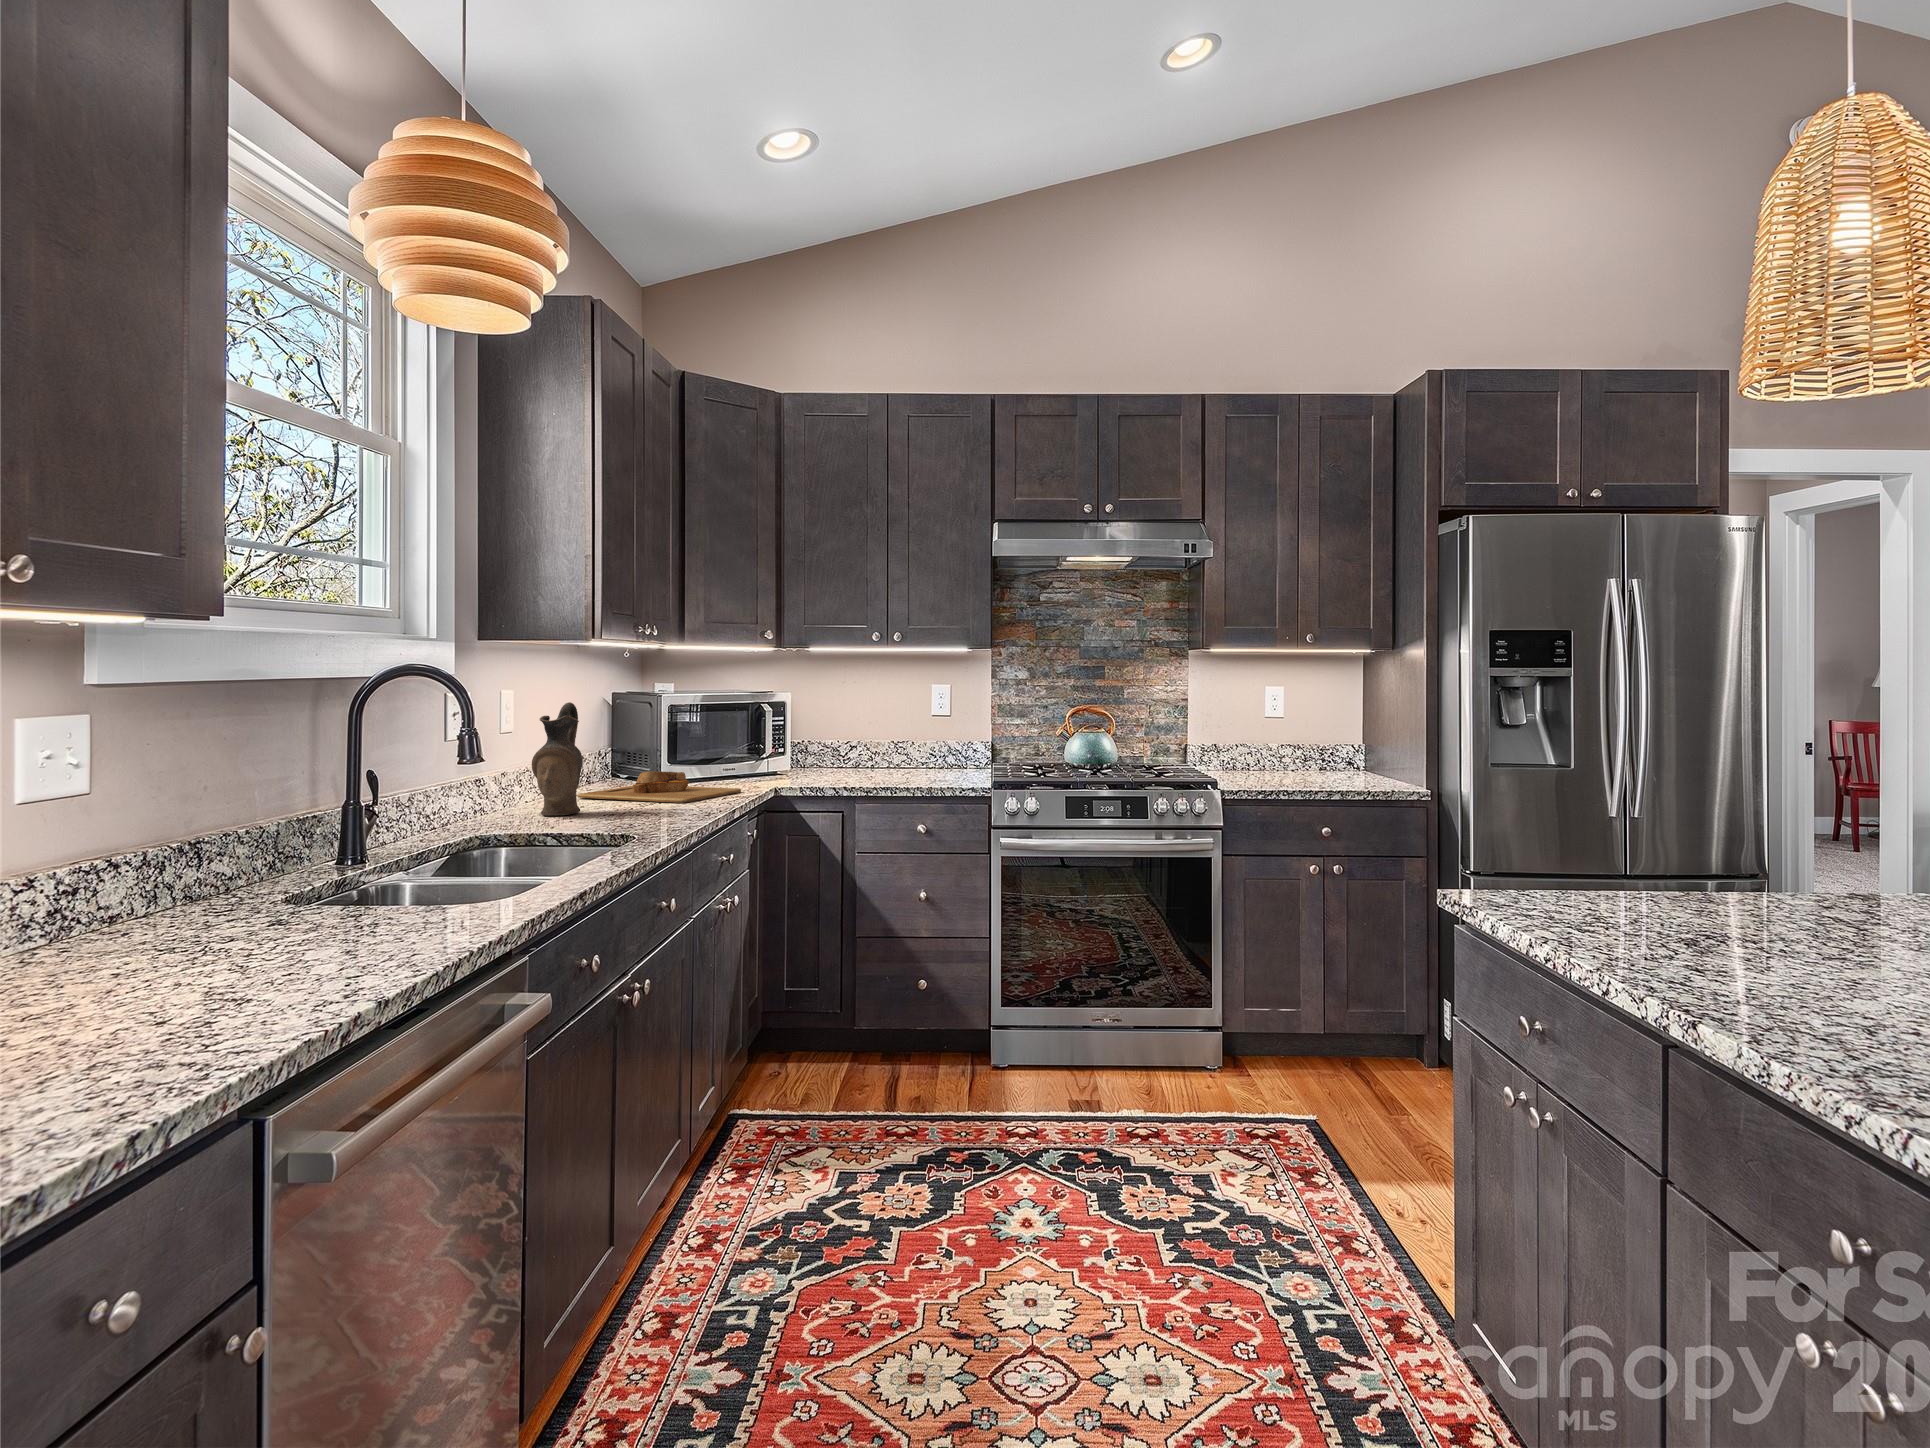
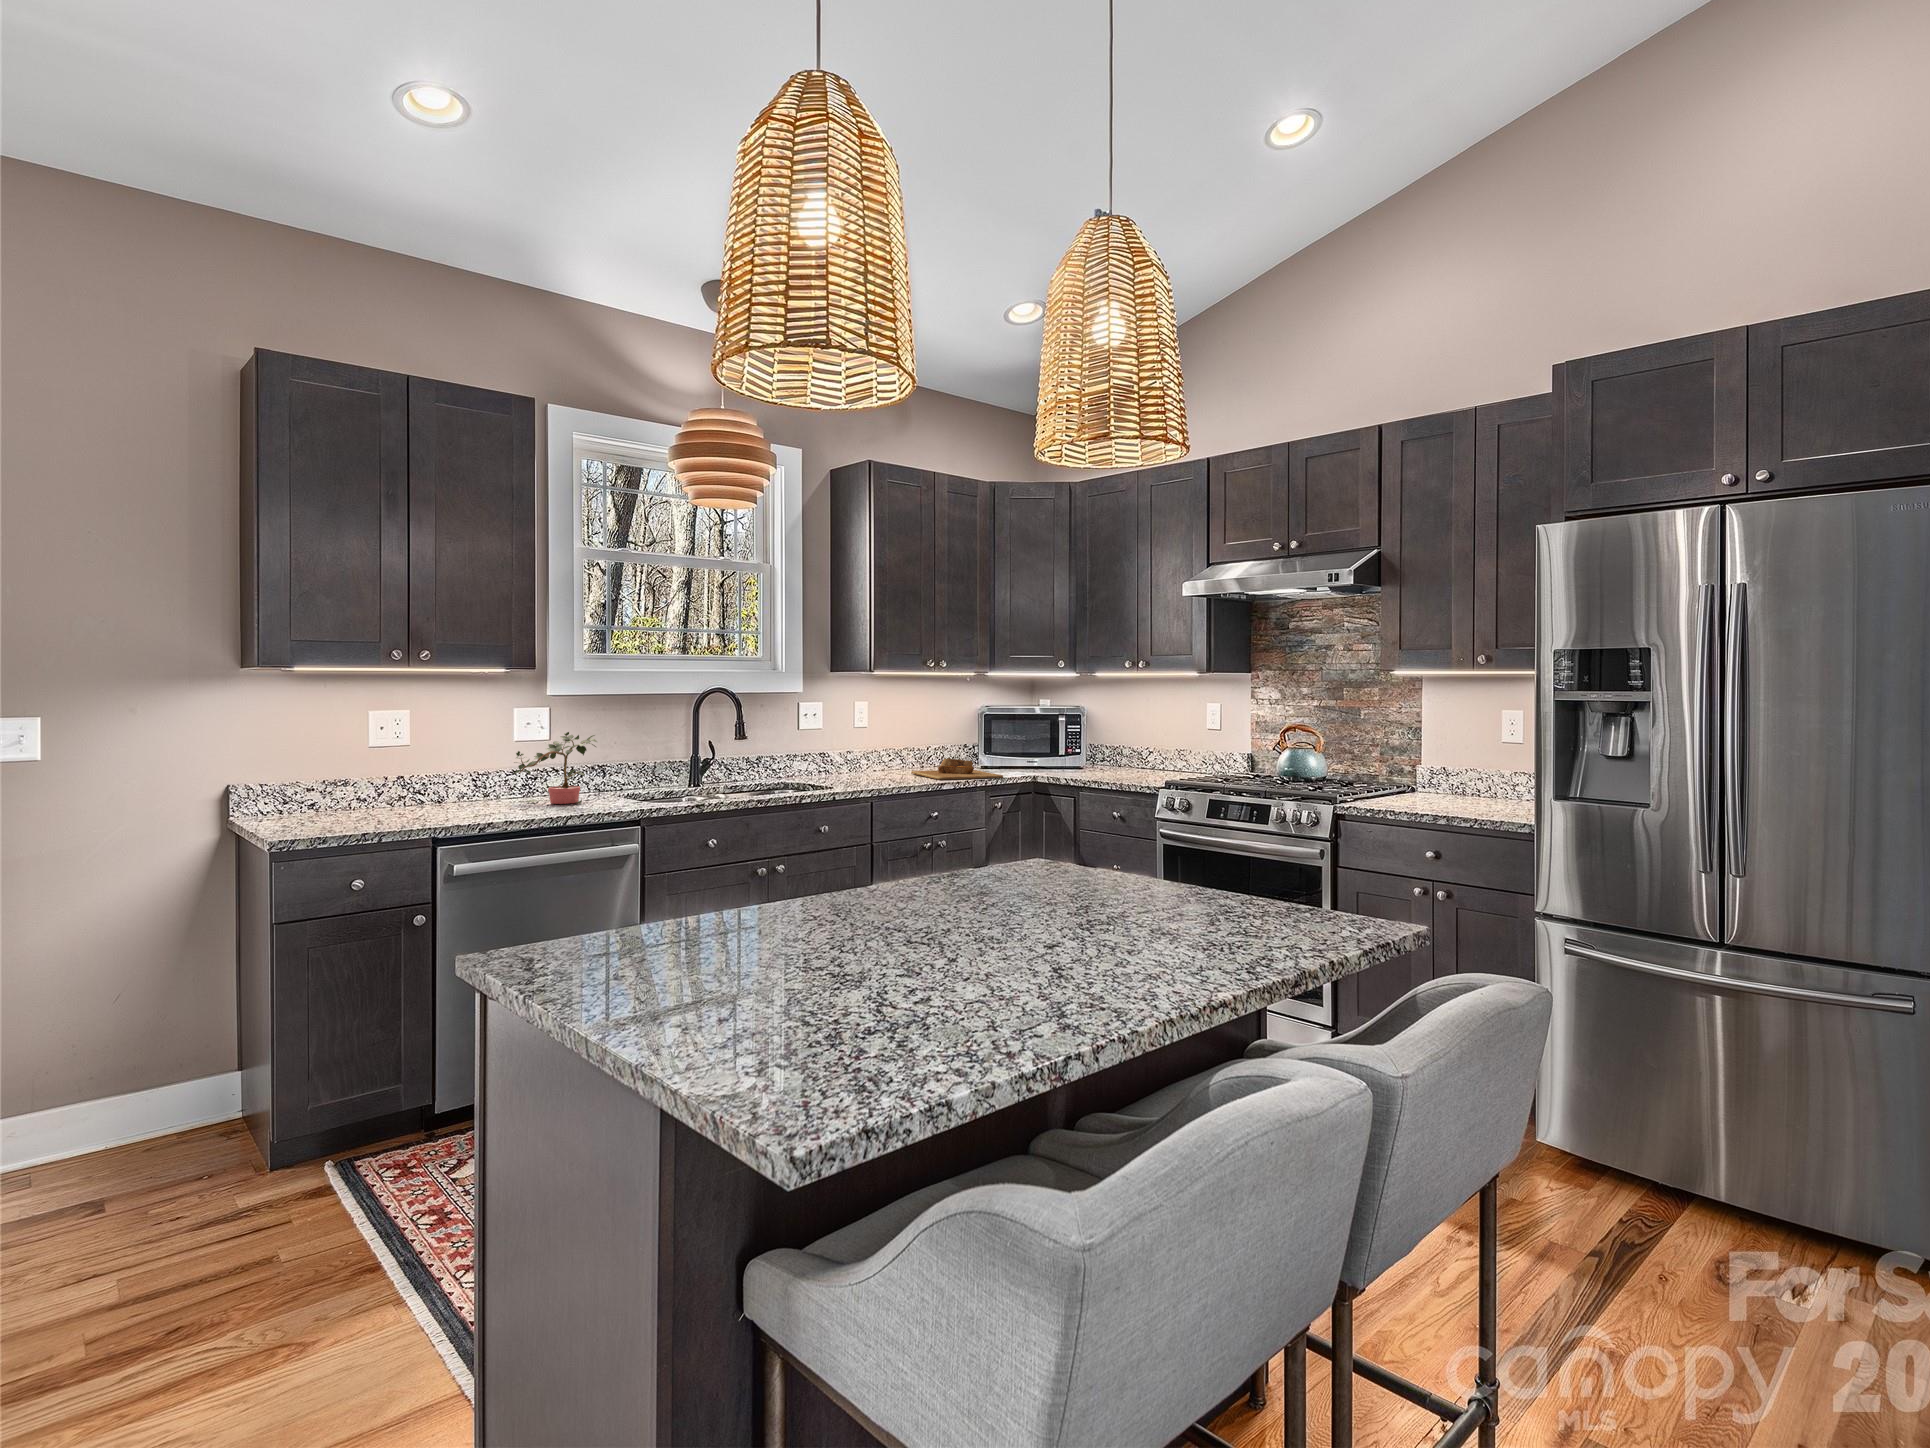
ceramic pitcher: present [532,702,583,815] -> none [842,708,878,780]
potted plant: none [90,773,394,956] -> present [514,732,597,804]

